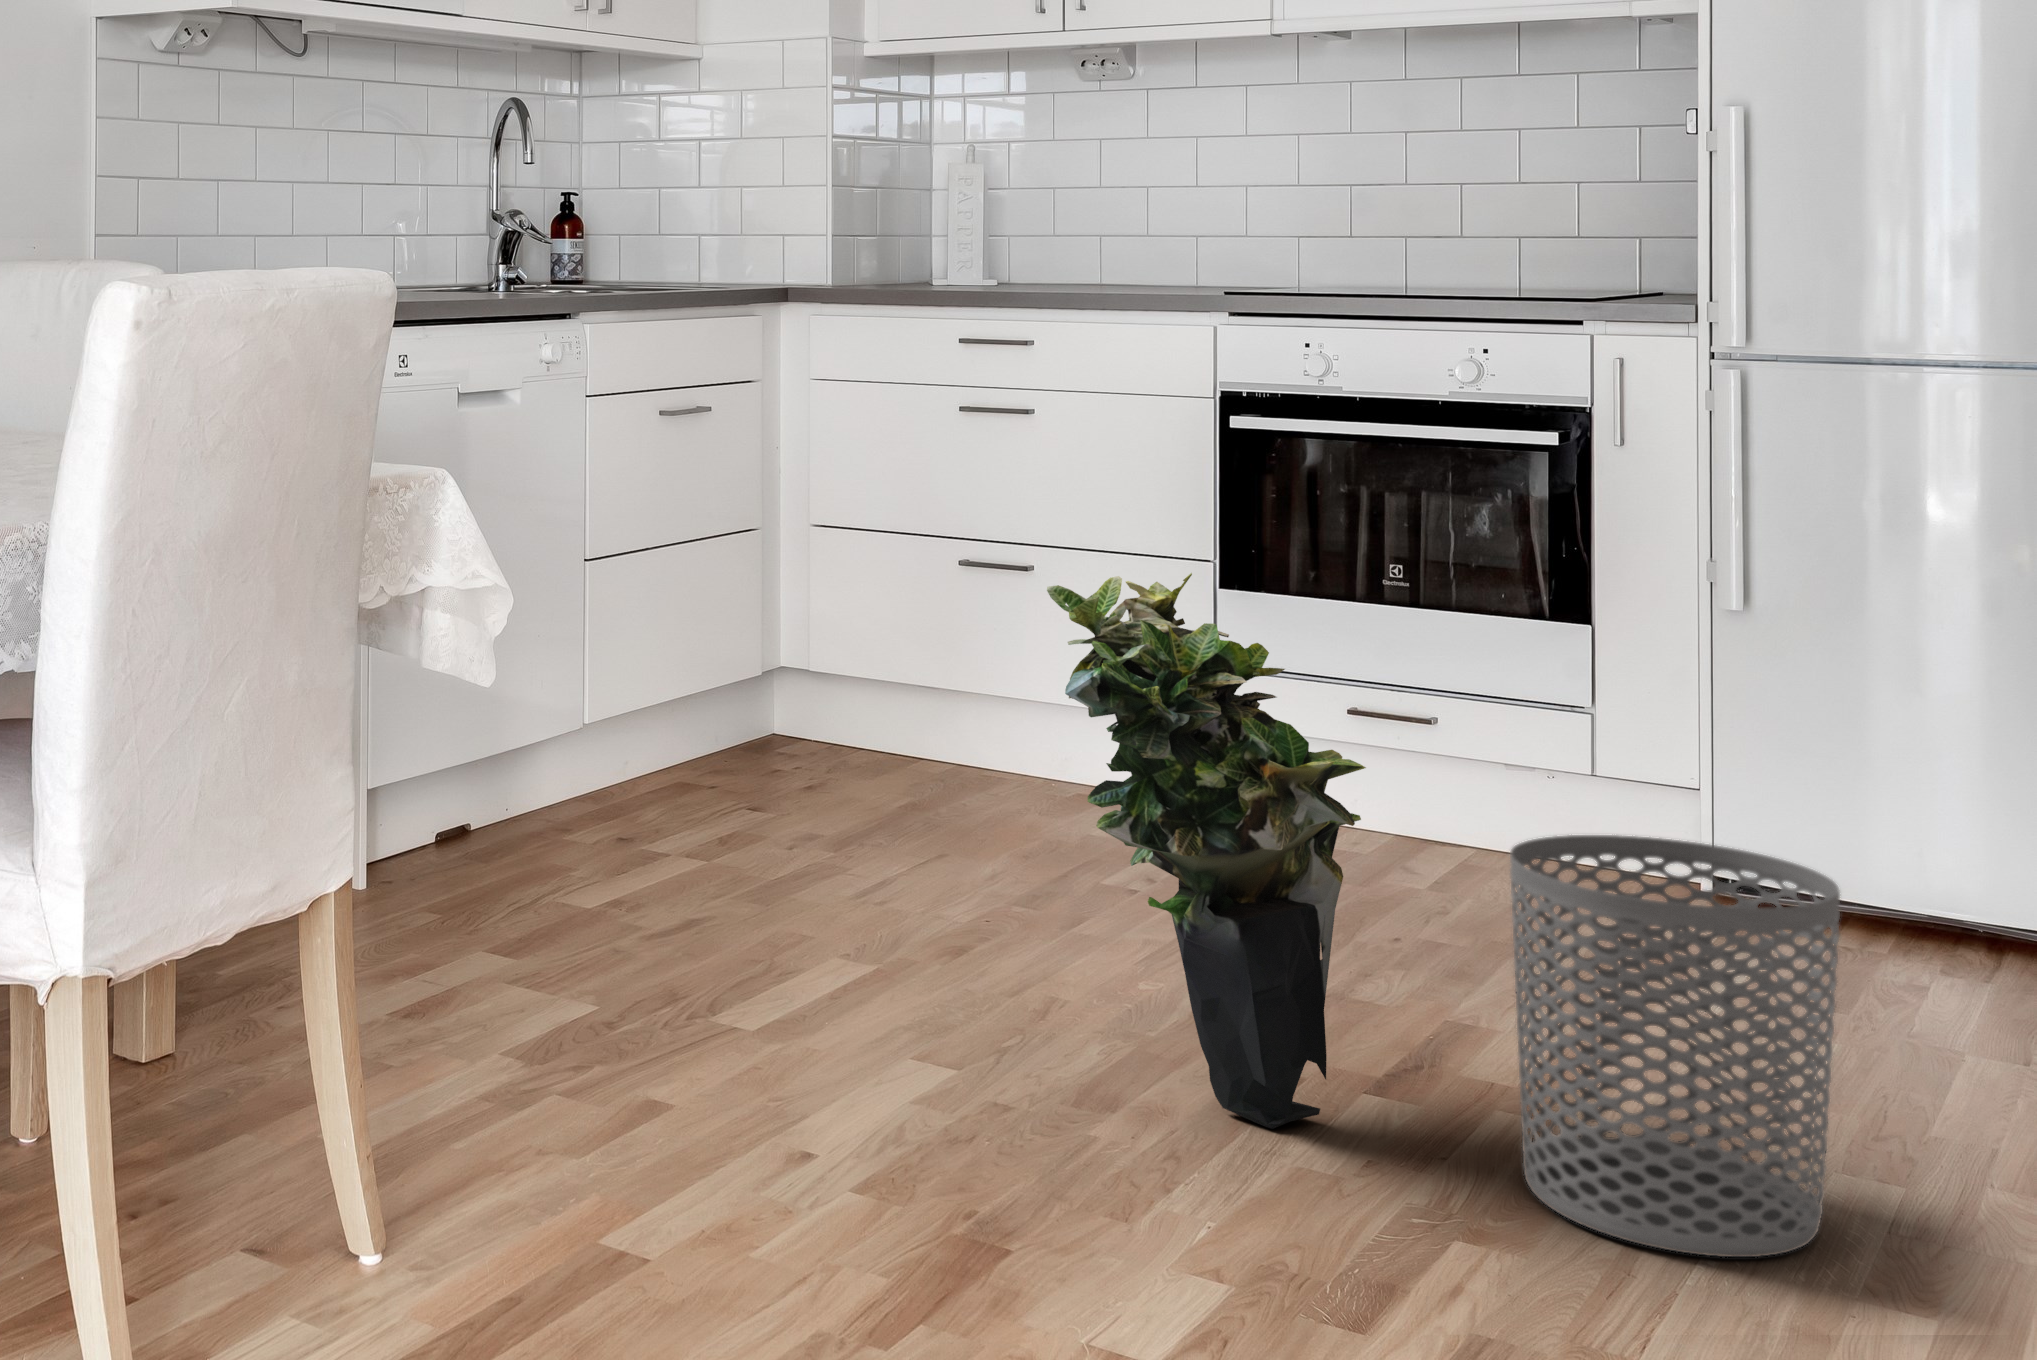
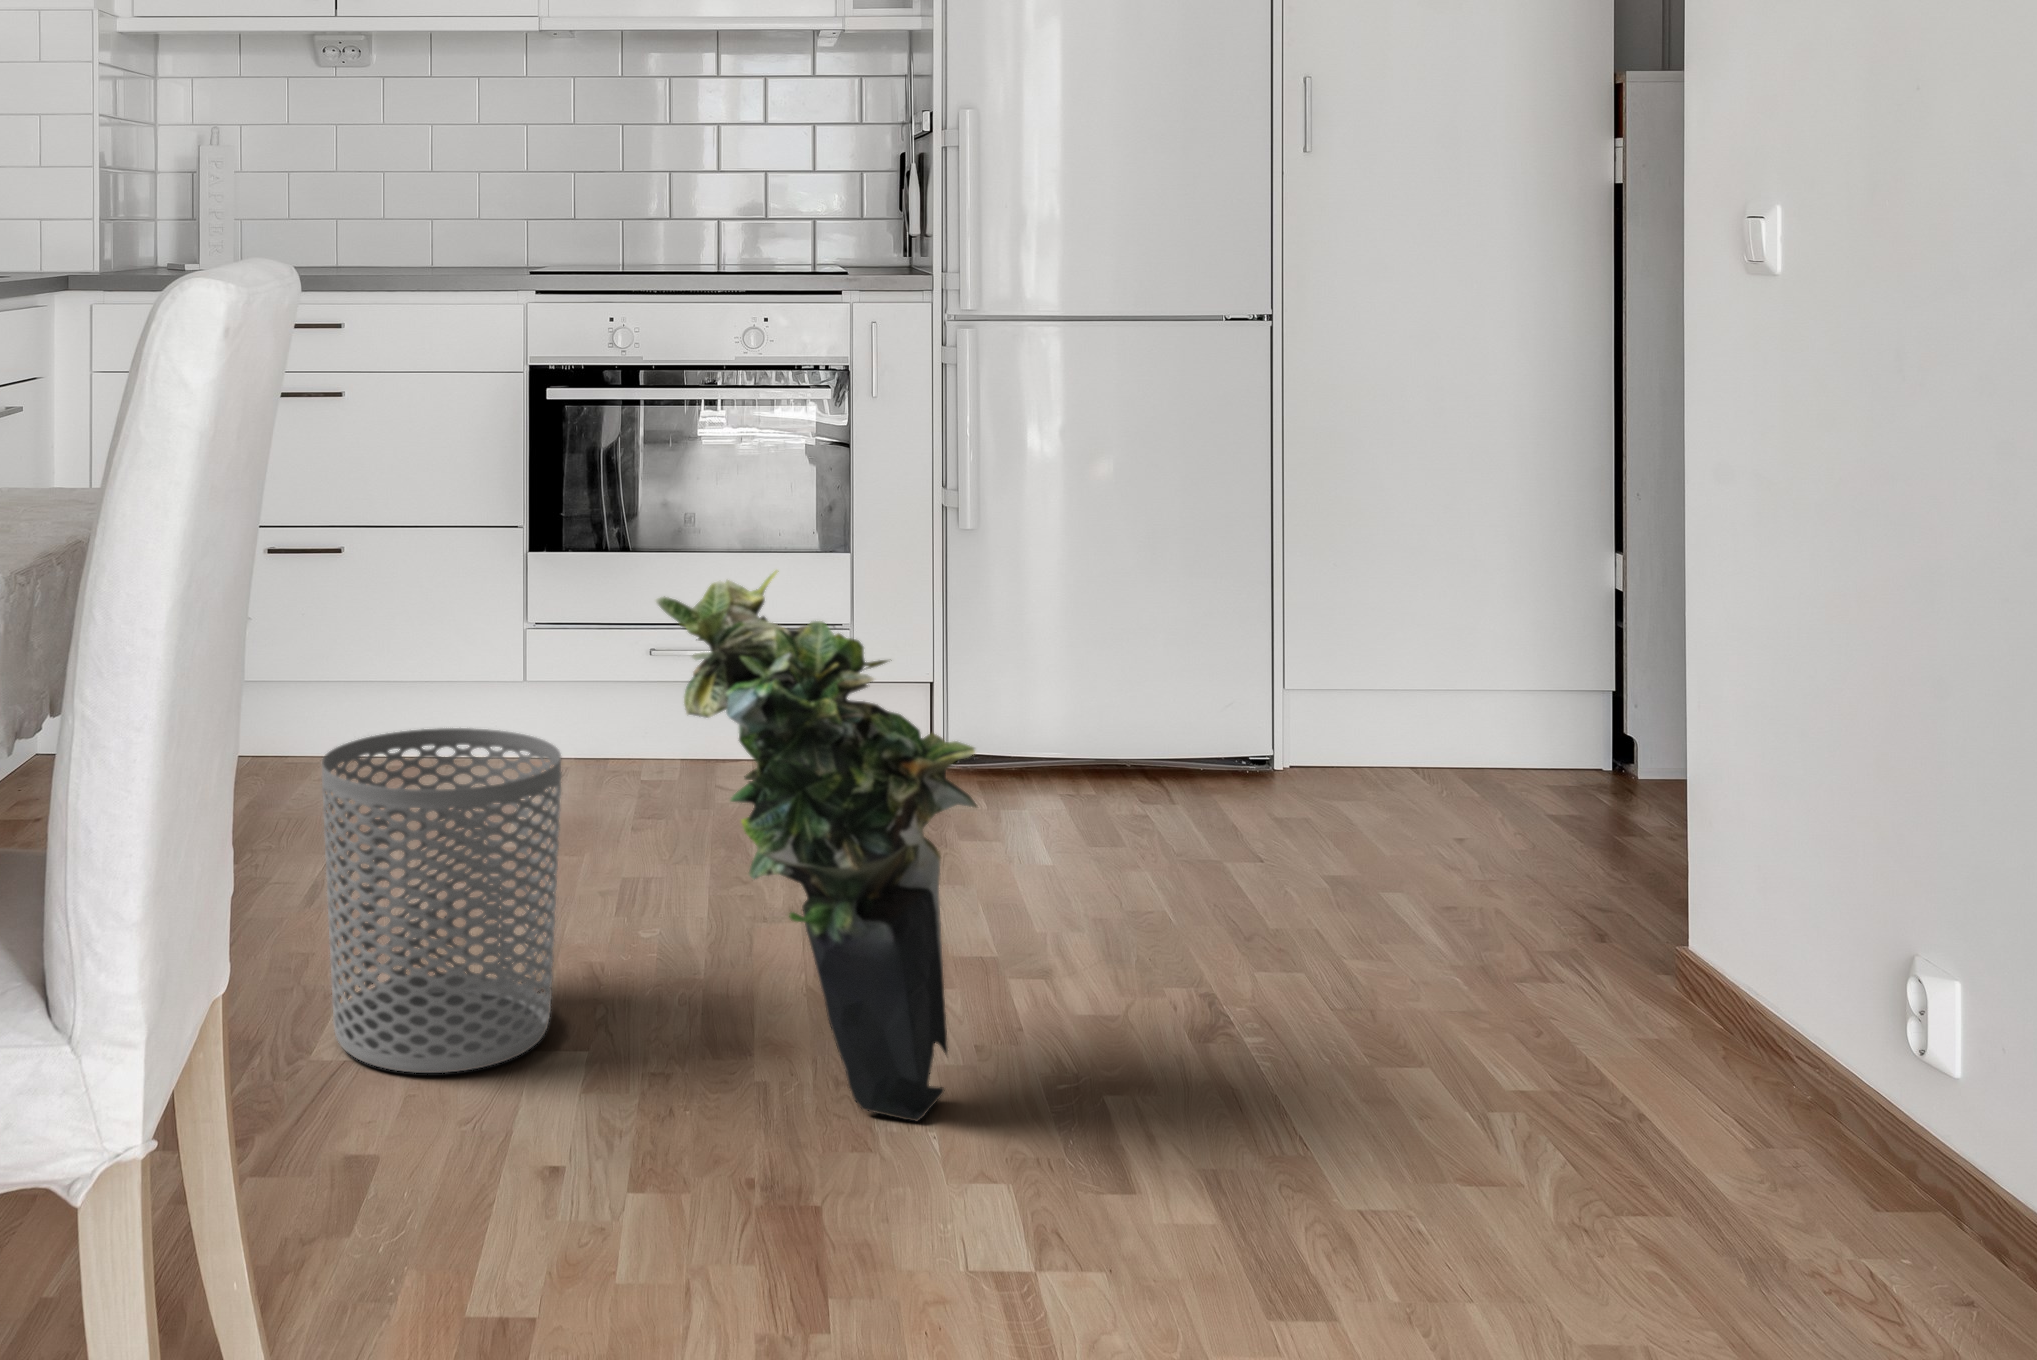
waste bin: present [1510,835,1840,1257] -> present [322,728,562,1073]

